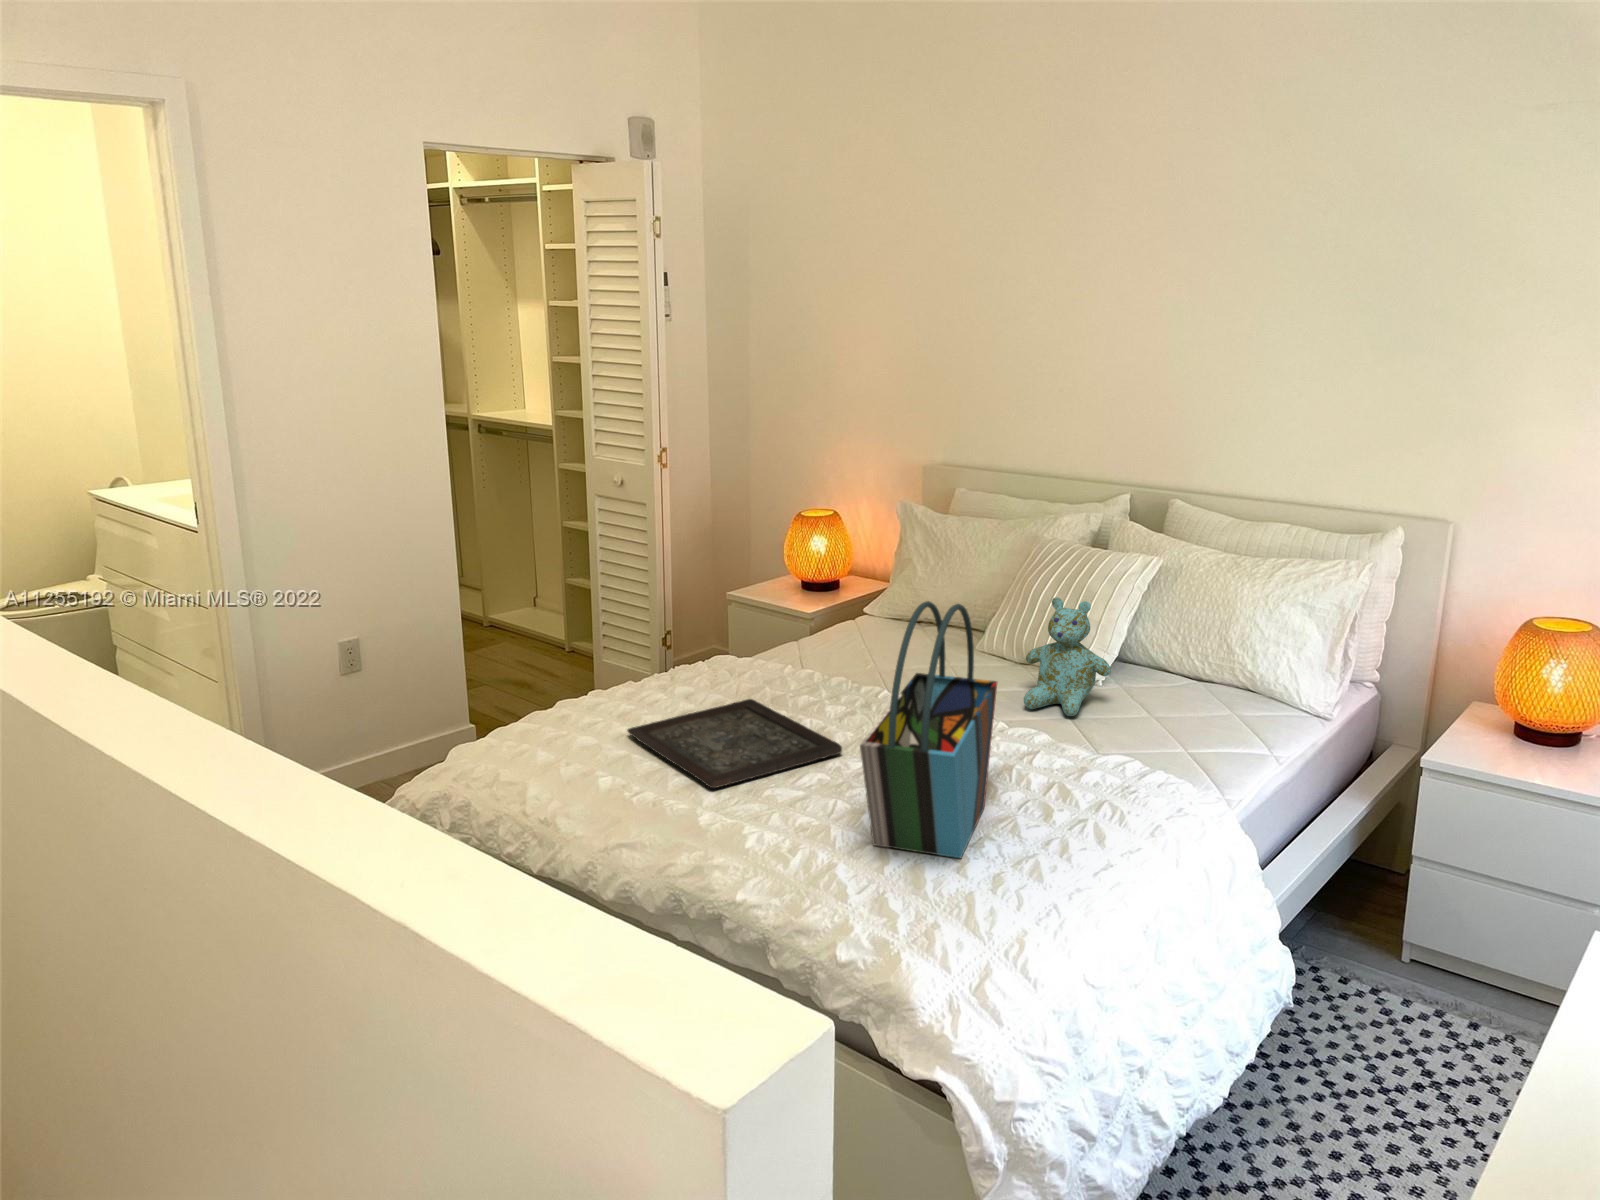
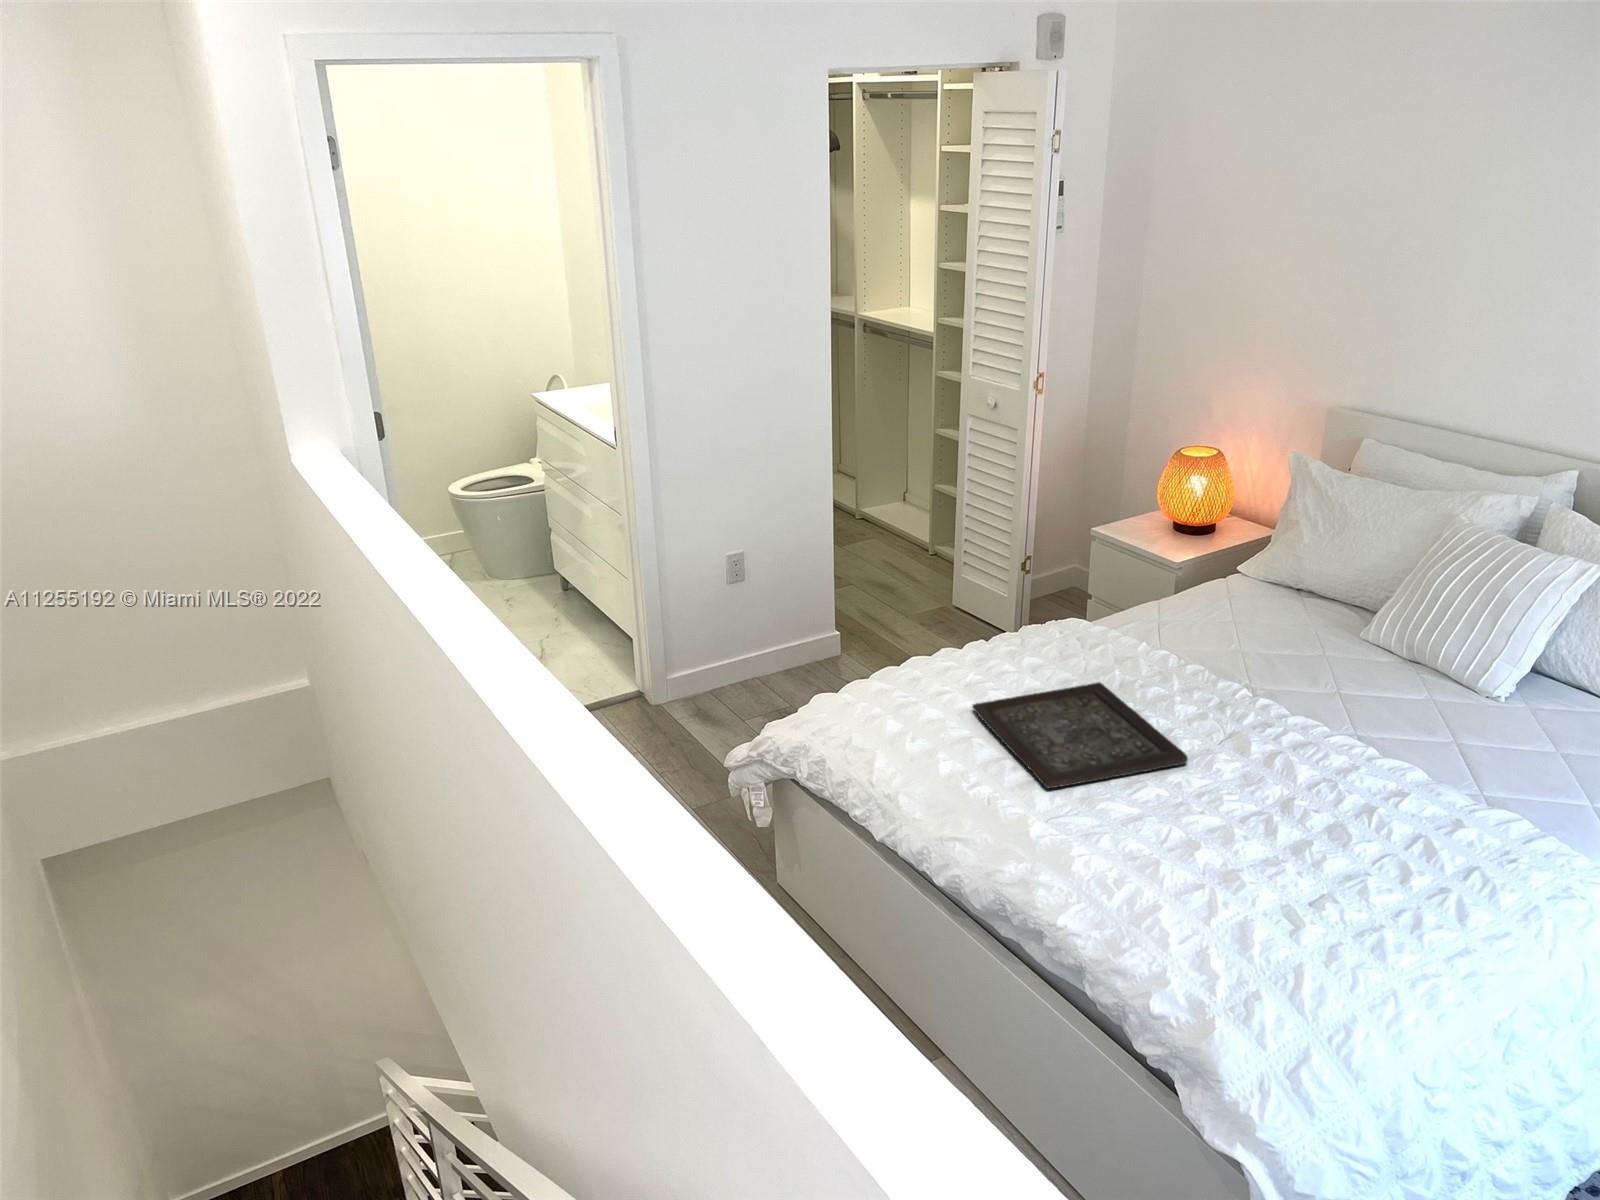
stuffed bear: present [1024,597,1111,716] -> none [1402,608,1513,741]
tote bag: present [860,601,997,858] -> none [1199,646,1367,918]

